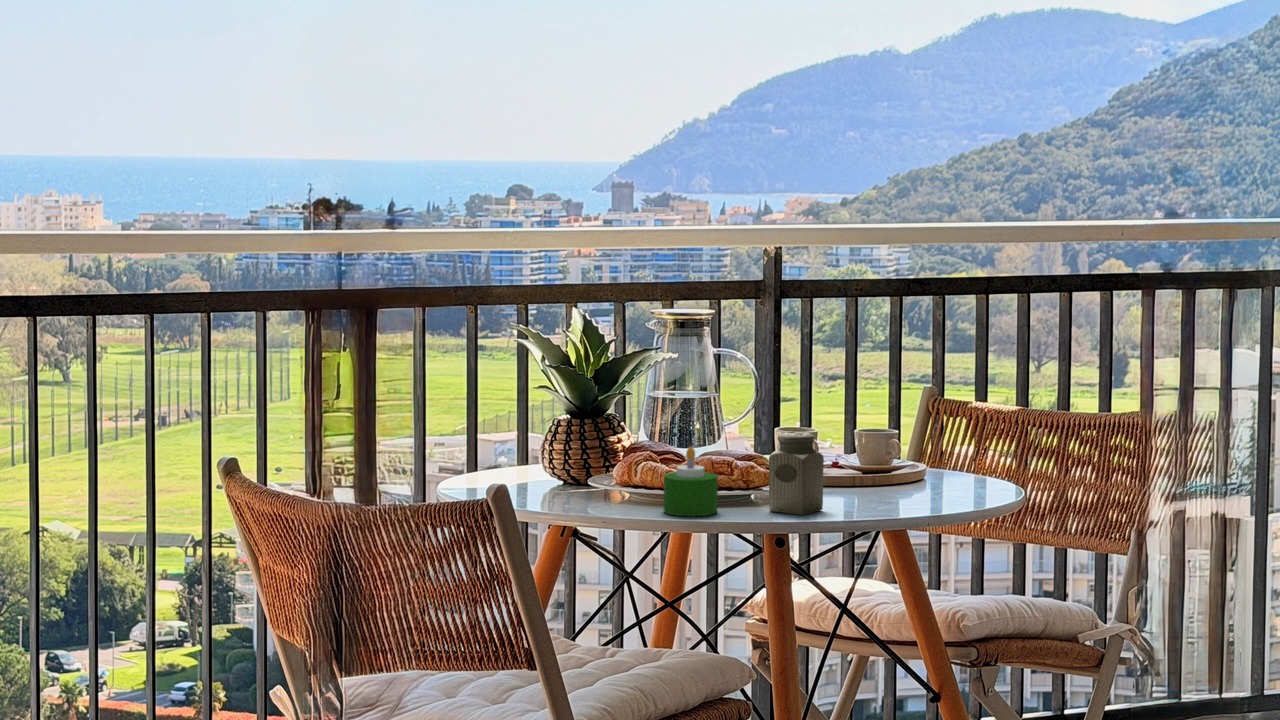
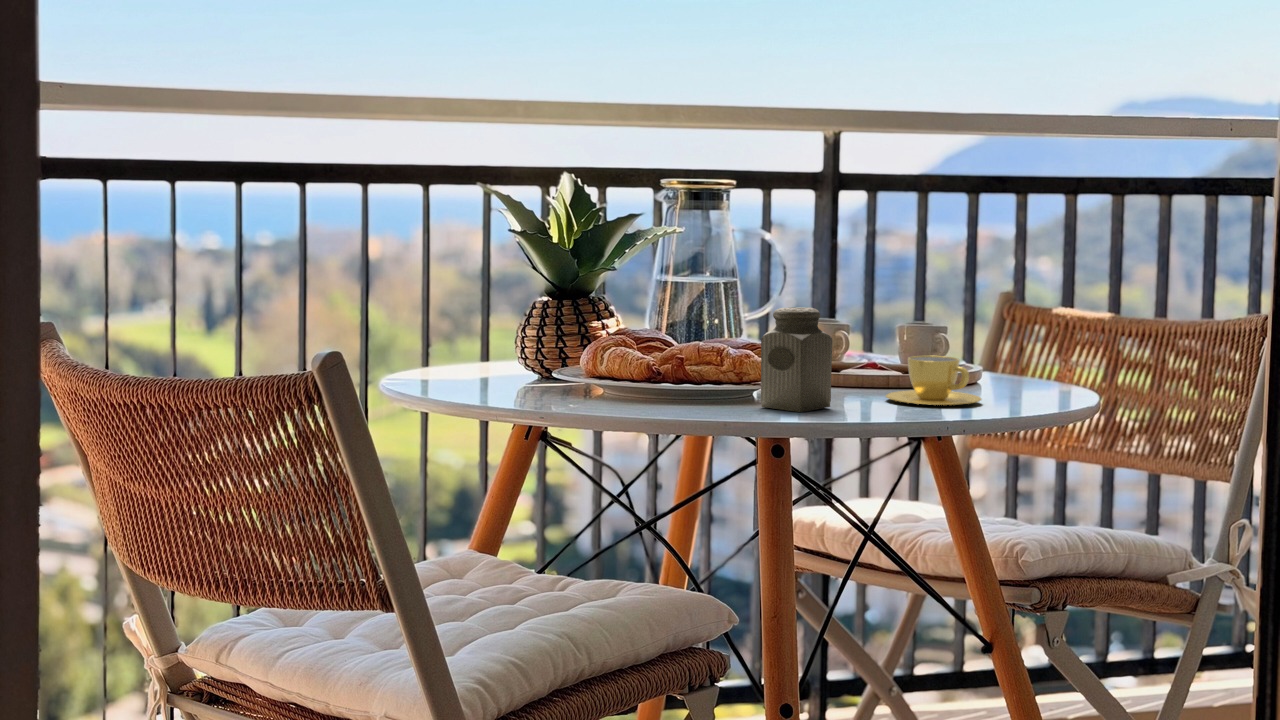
candle: present [664,447,718,516] -> none [625,322,694,410]
cup: none [860,464,935,505] -> present [886,356,982,405]

